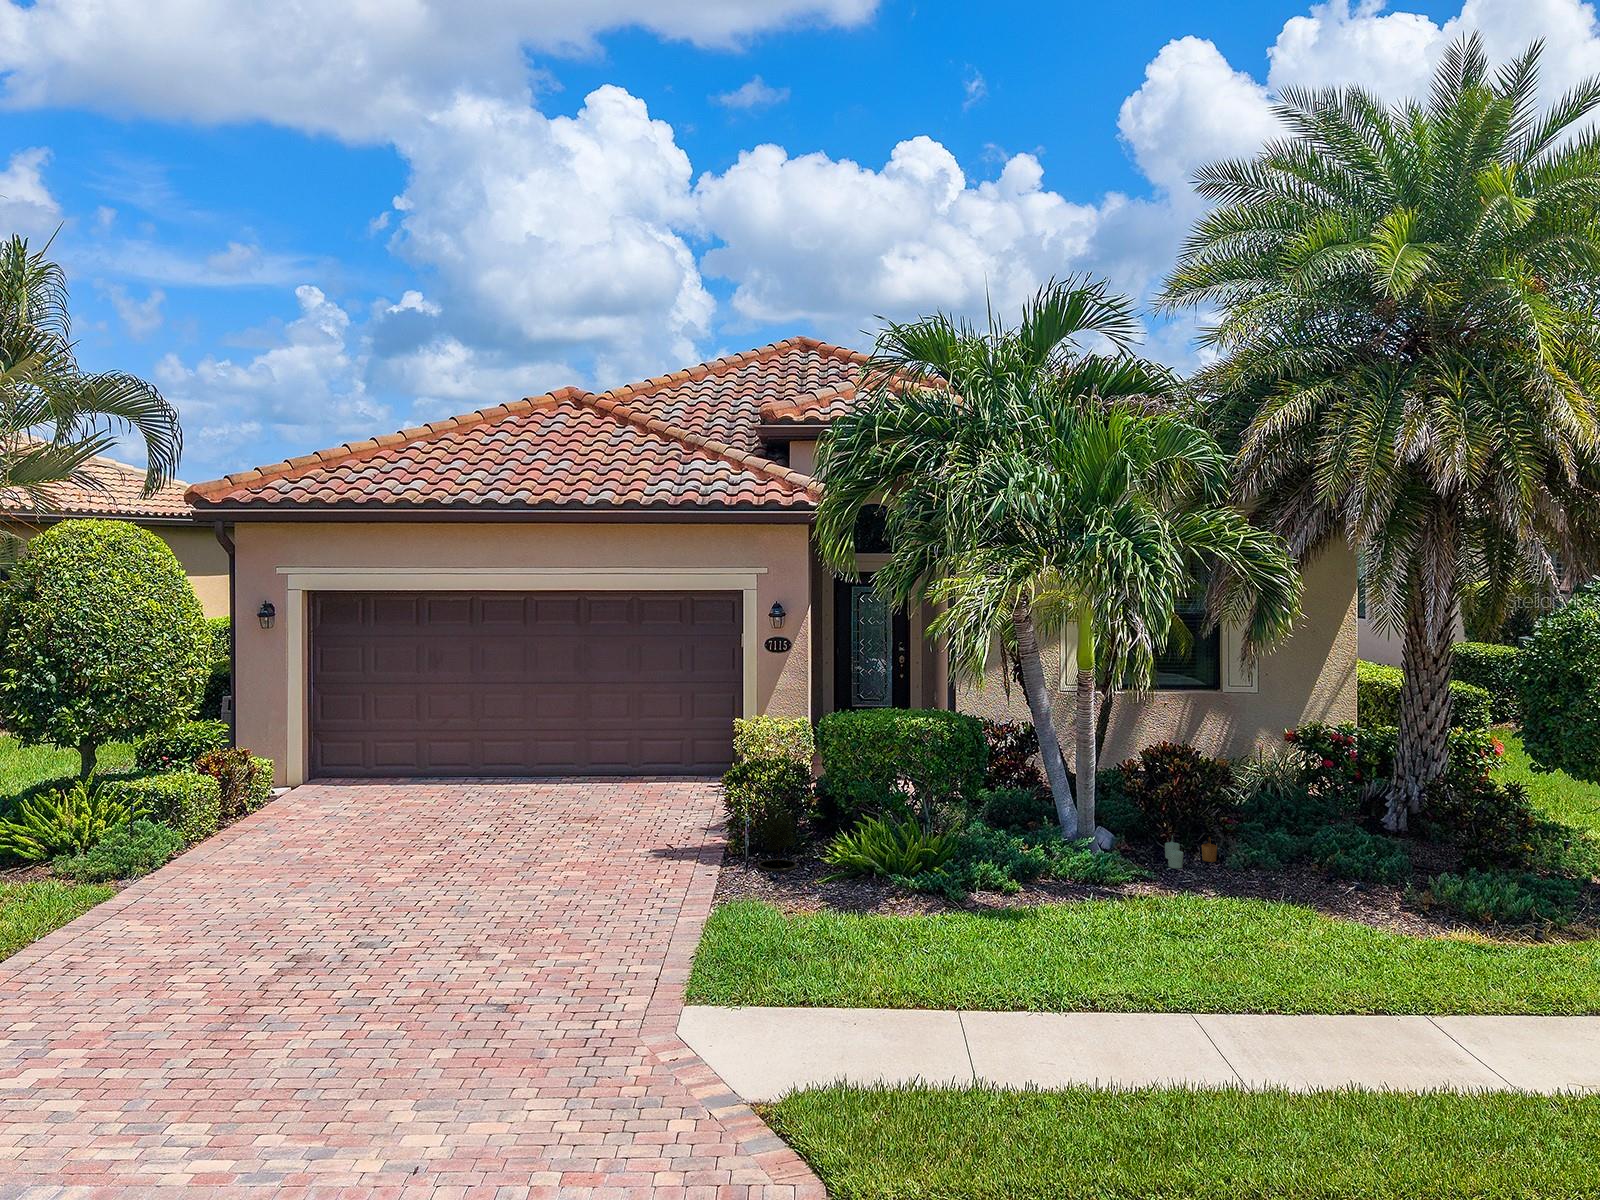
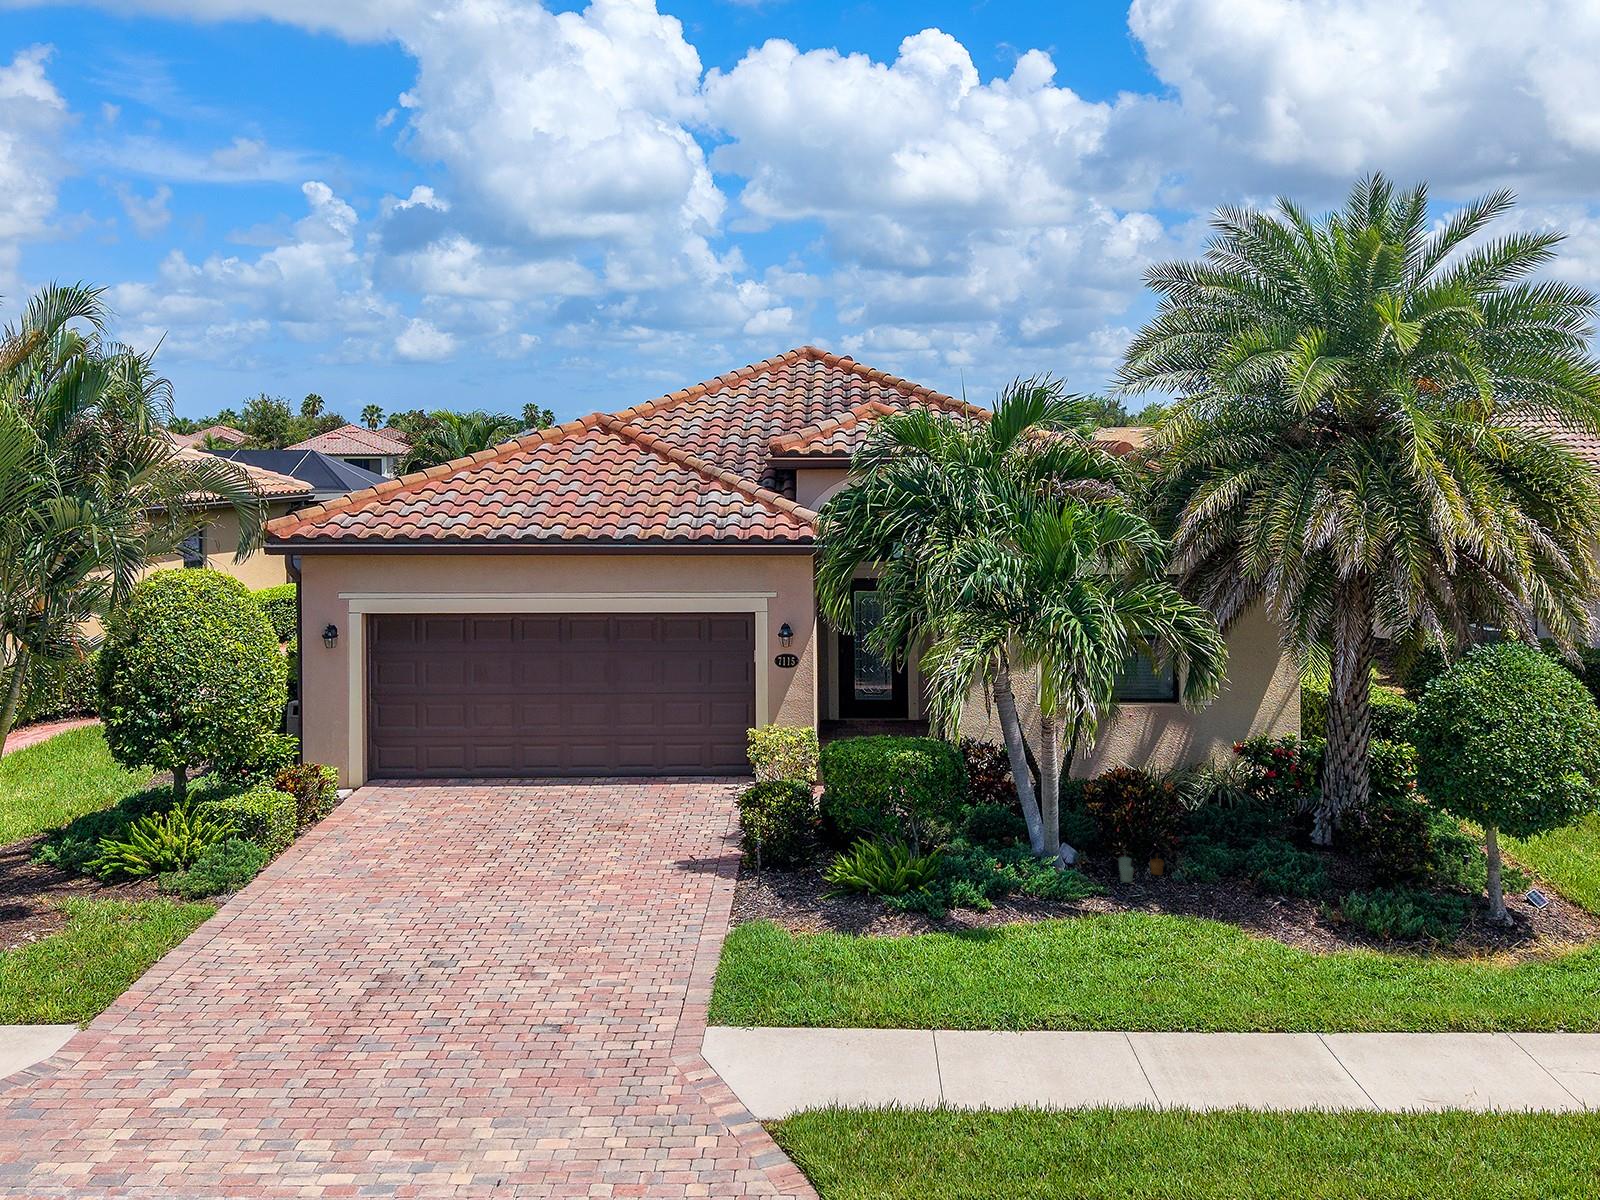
potted tree: present [758,799,797,871] -> none [766,821,803,885]

